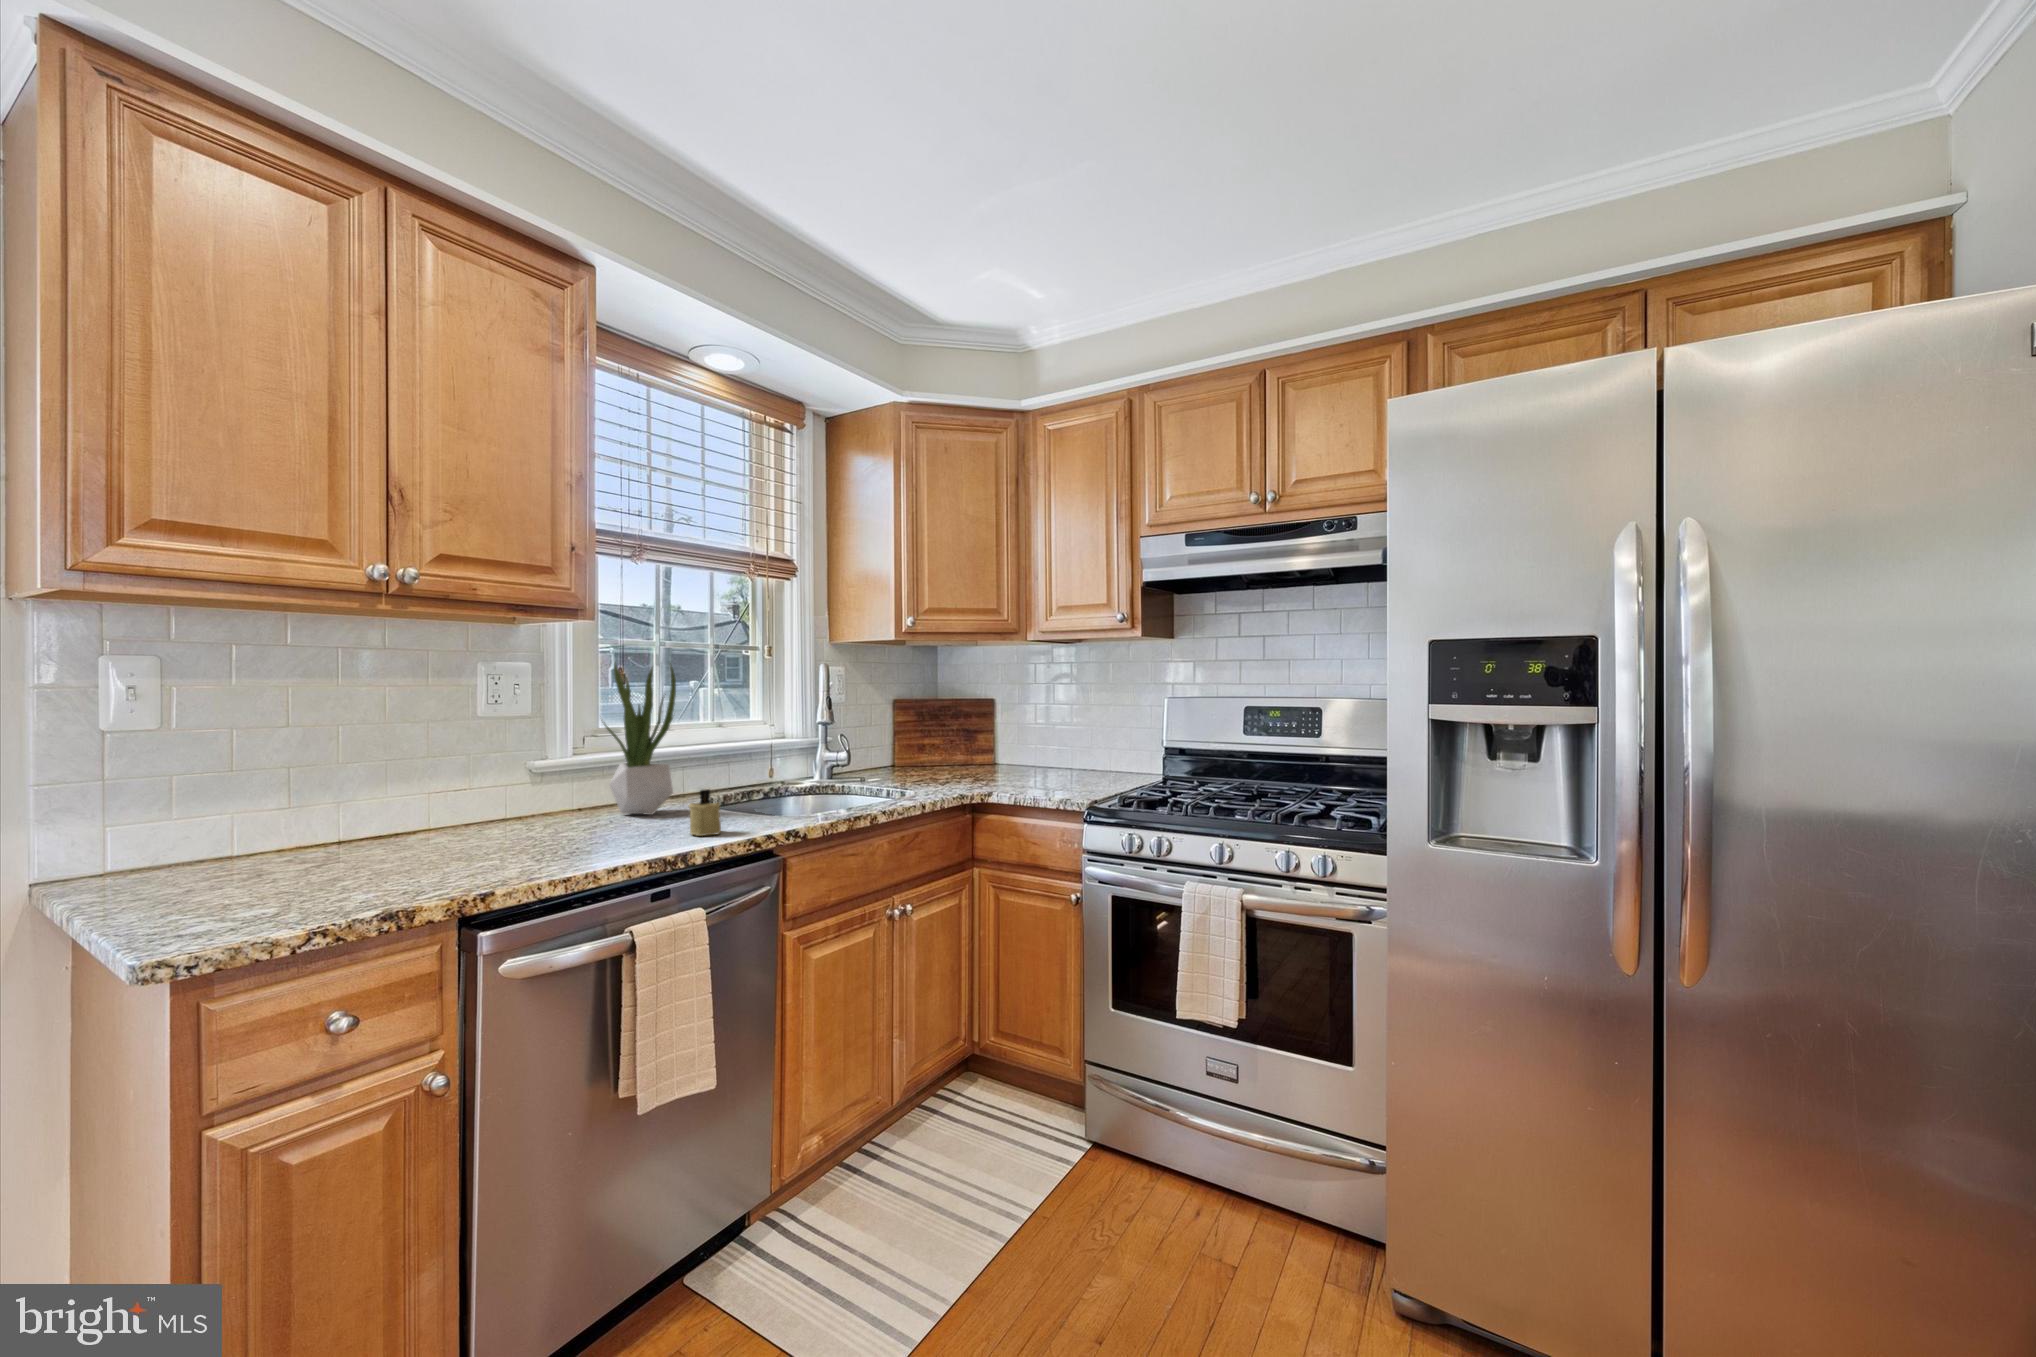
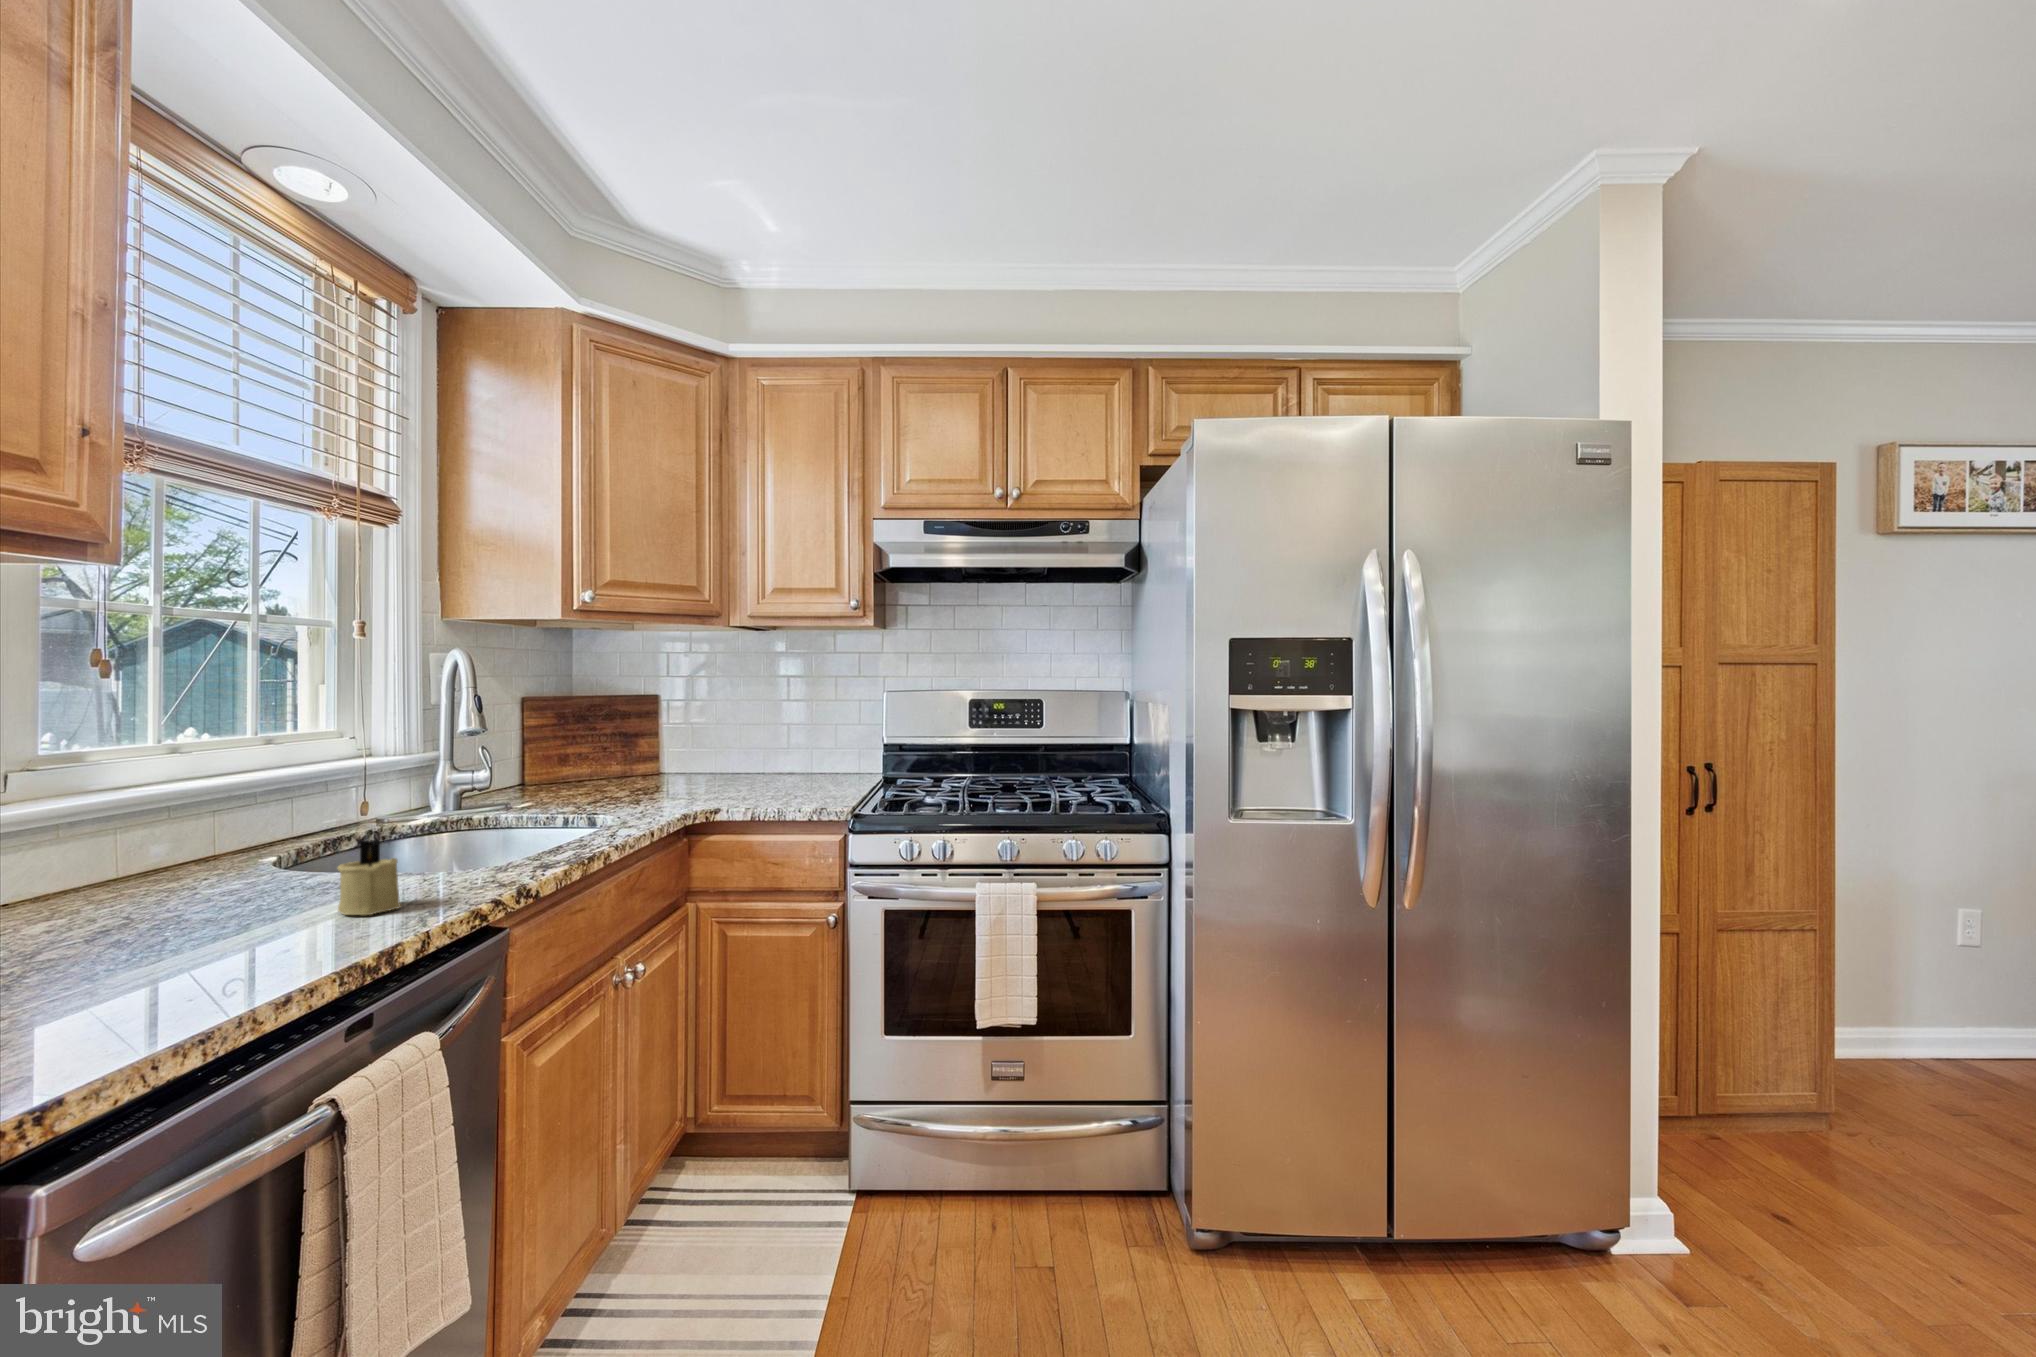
potted plant: present [604,663,676,815] -> none [72,631,248,898]

